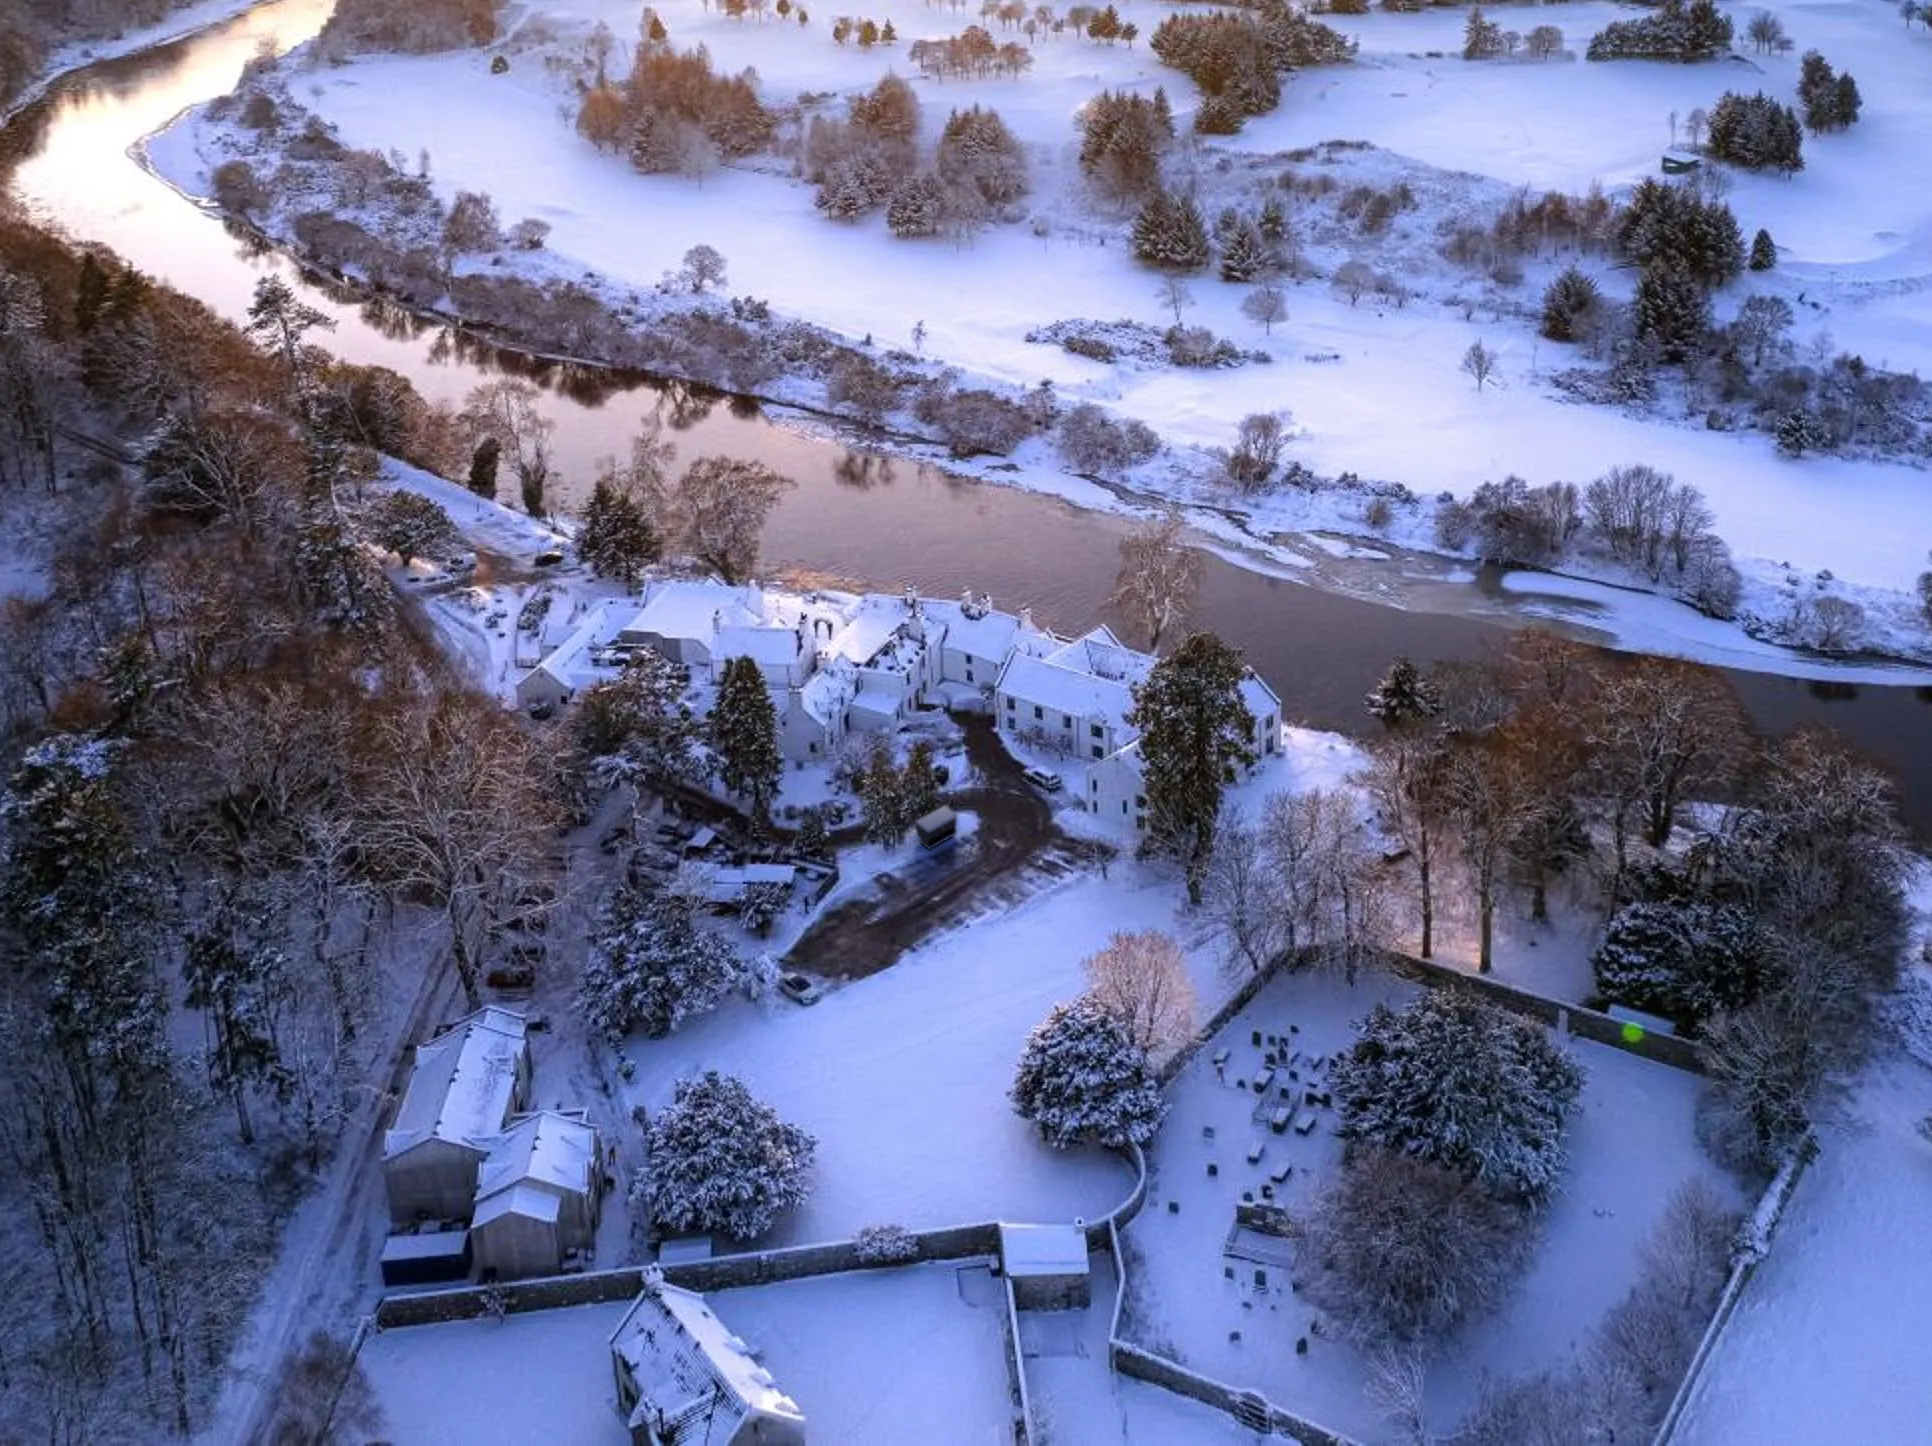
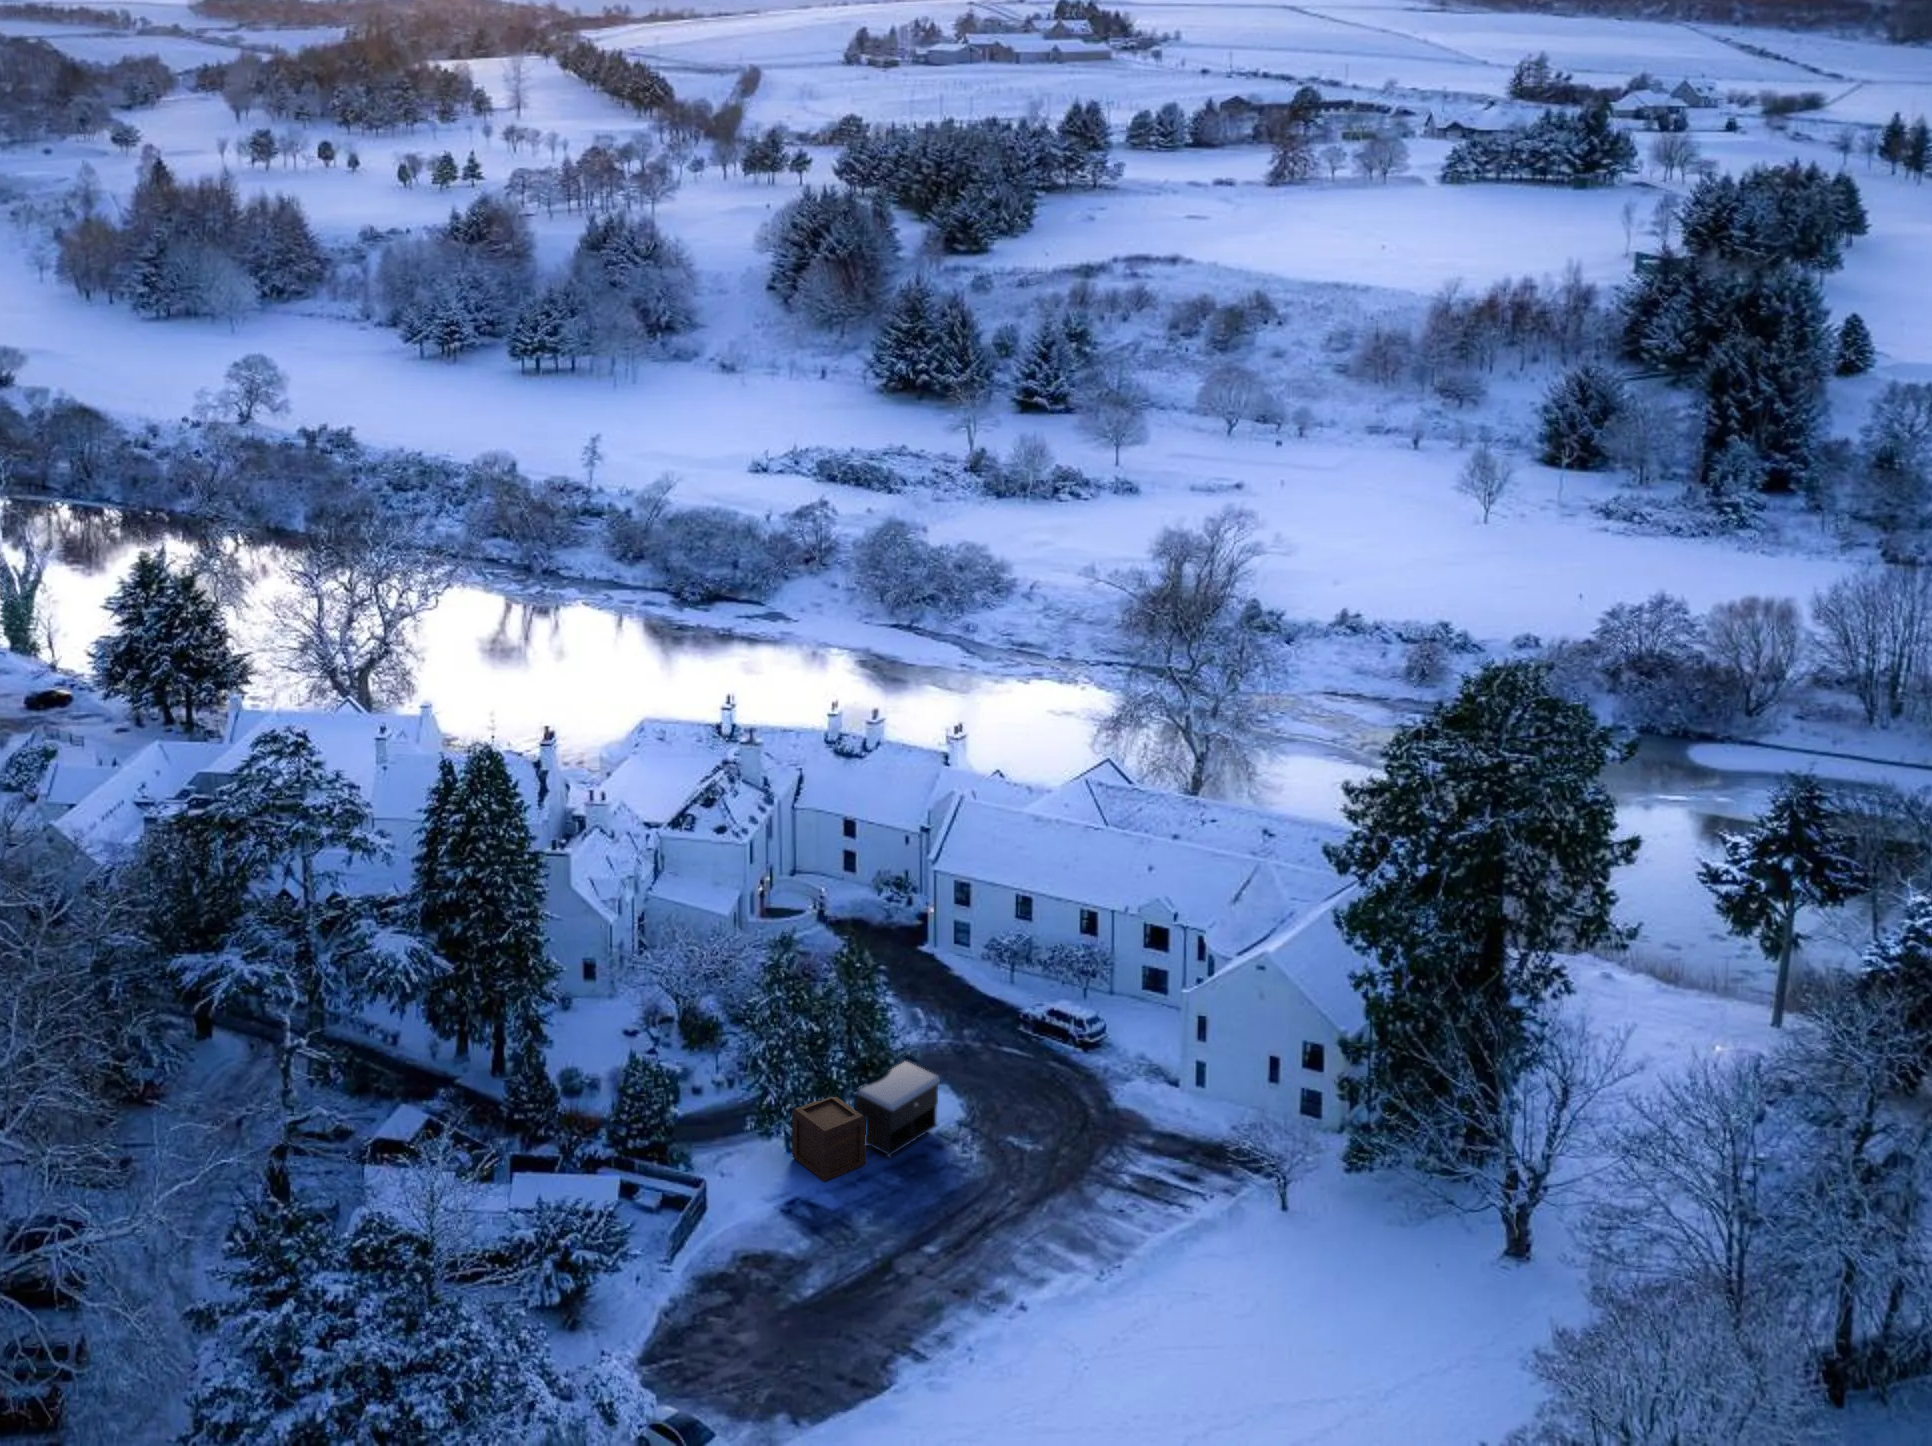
wooden crate: none [885,823,917,862] -> present [792,1097,866,1182]

